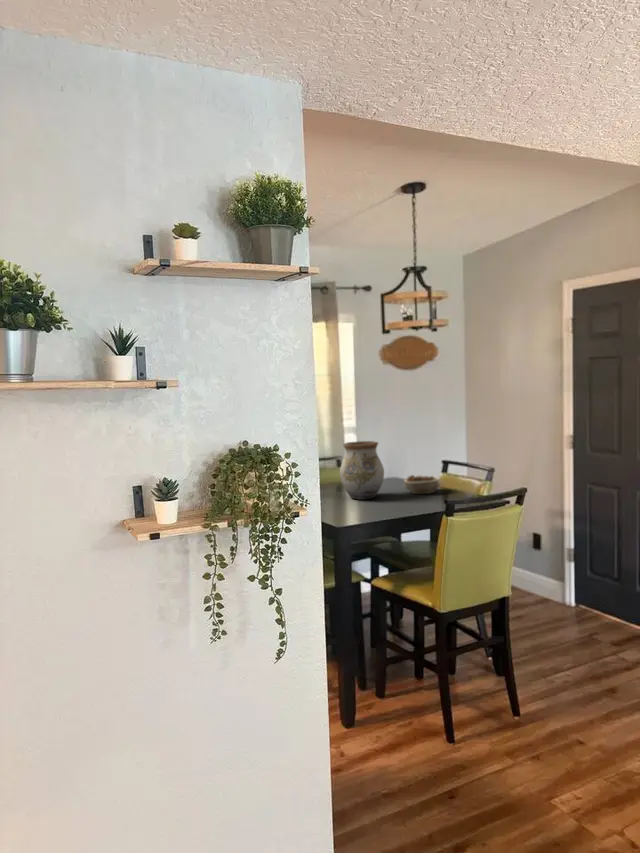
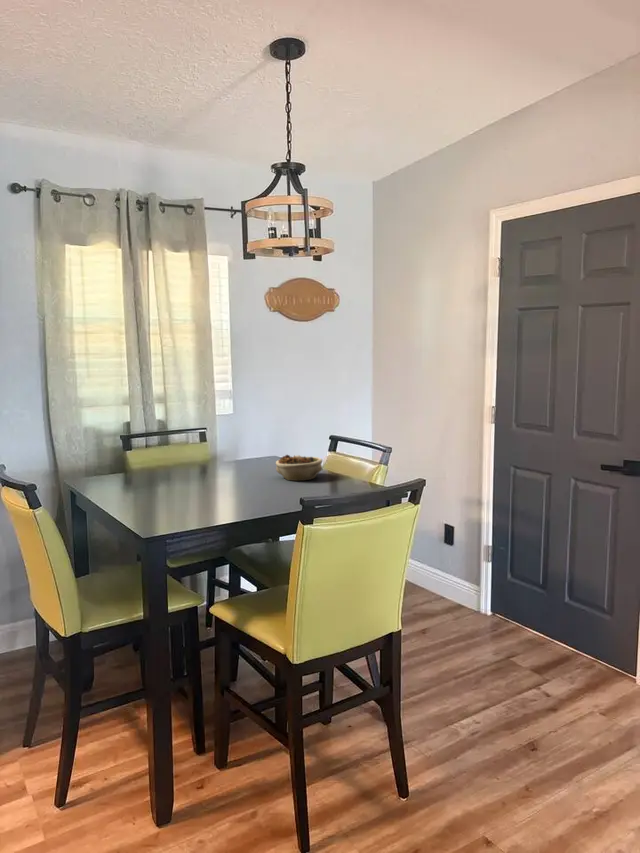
vase: present [340,441,384,499] -> none [185,409,246,487]

